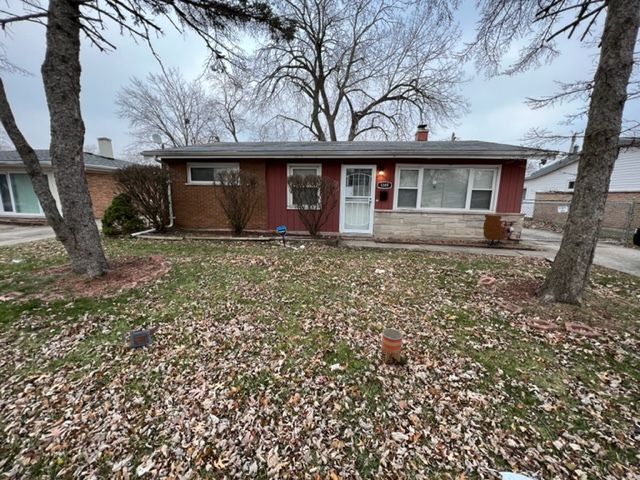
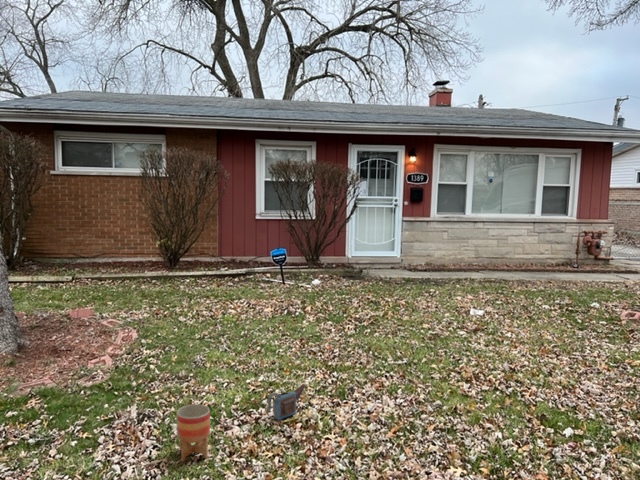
lounge chair: present [483,215,507,246] -> none [565,221,597,271]
planter: present [382,329,403,362] -> present [176,404,210,462]

